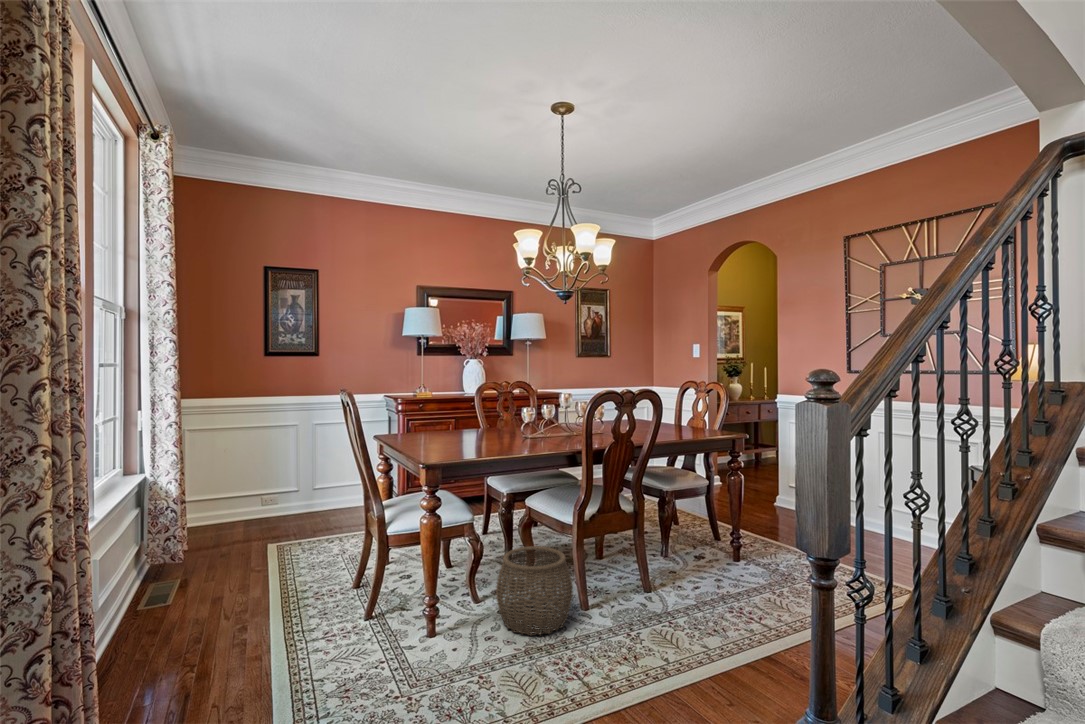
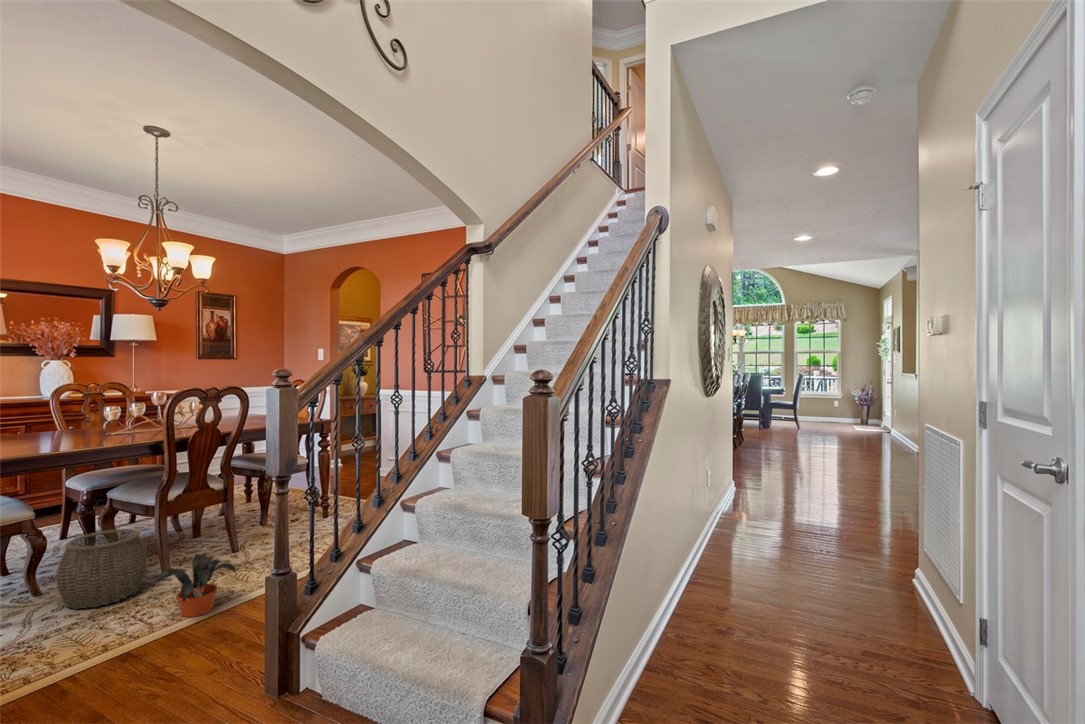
potted plant: none [592,599,680,685] -> present [153,553,237,617]

